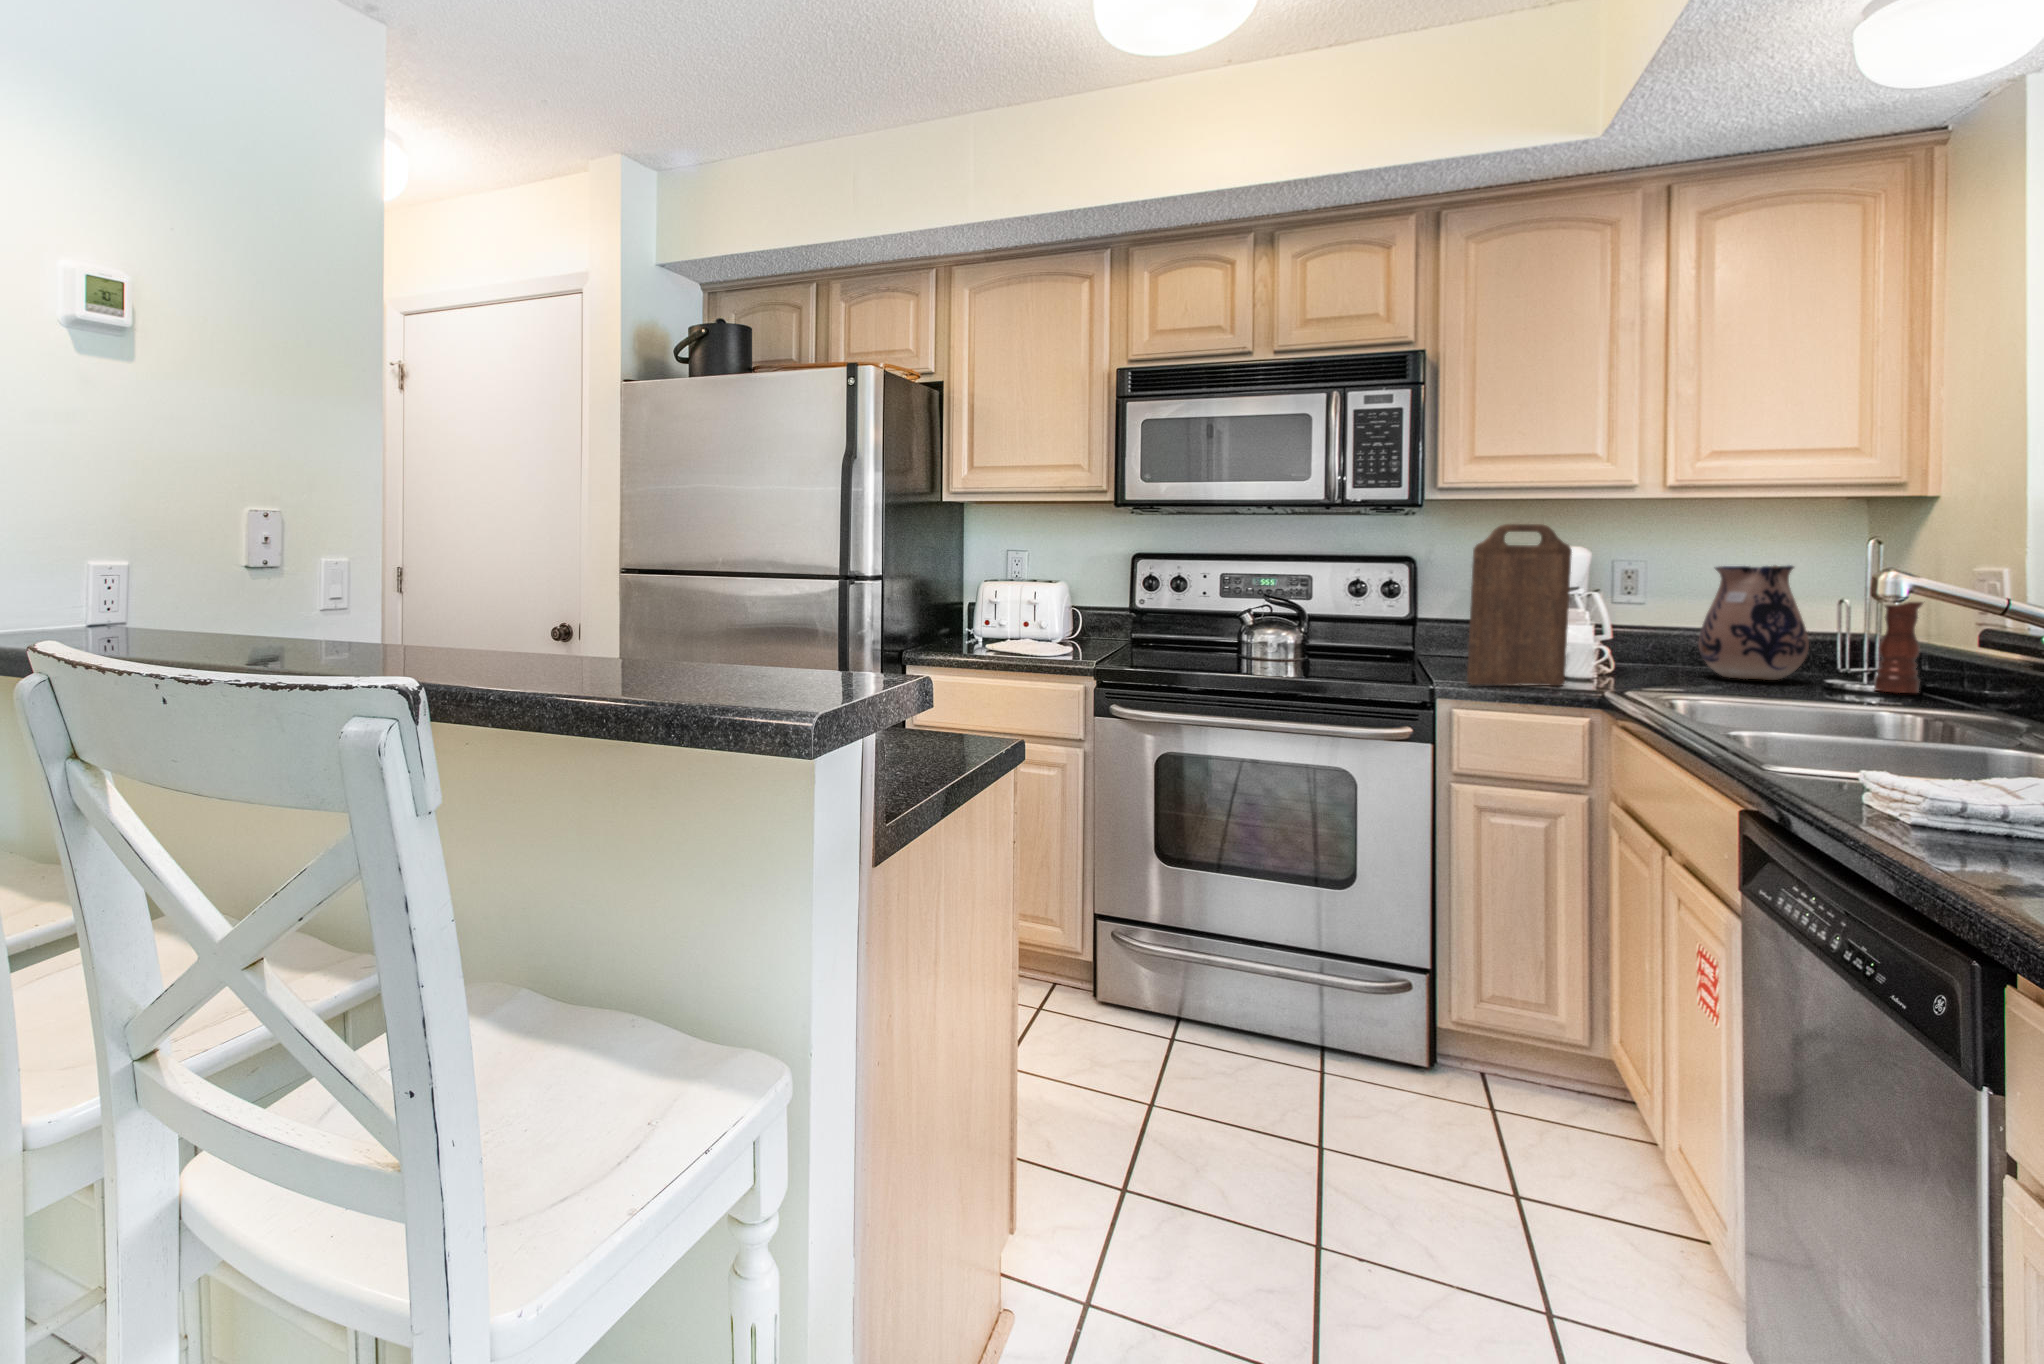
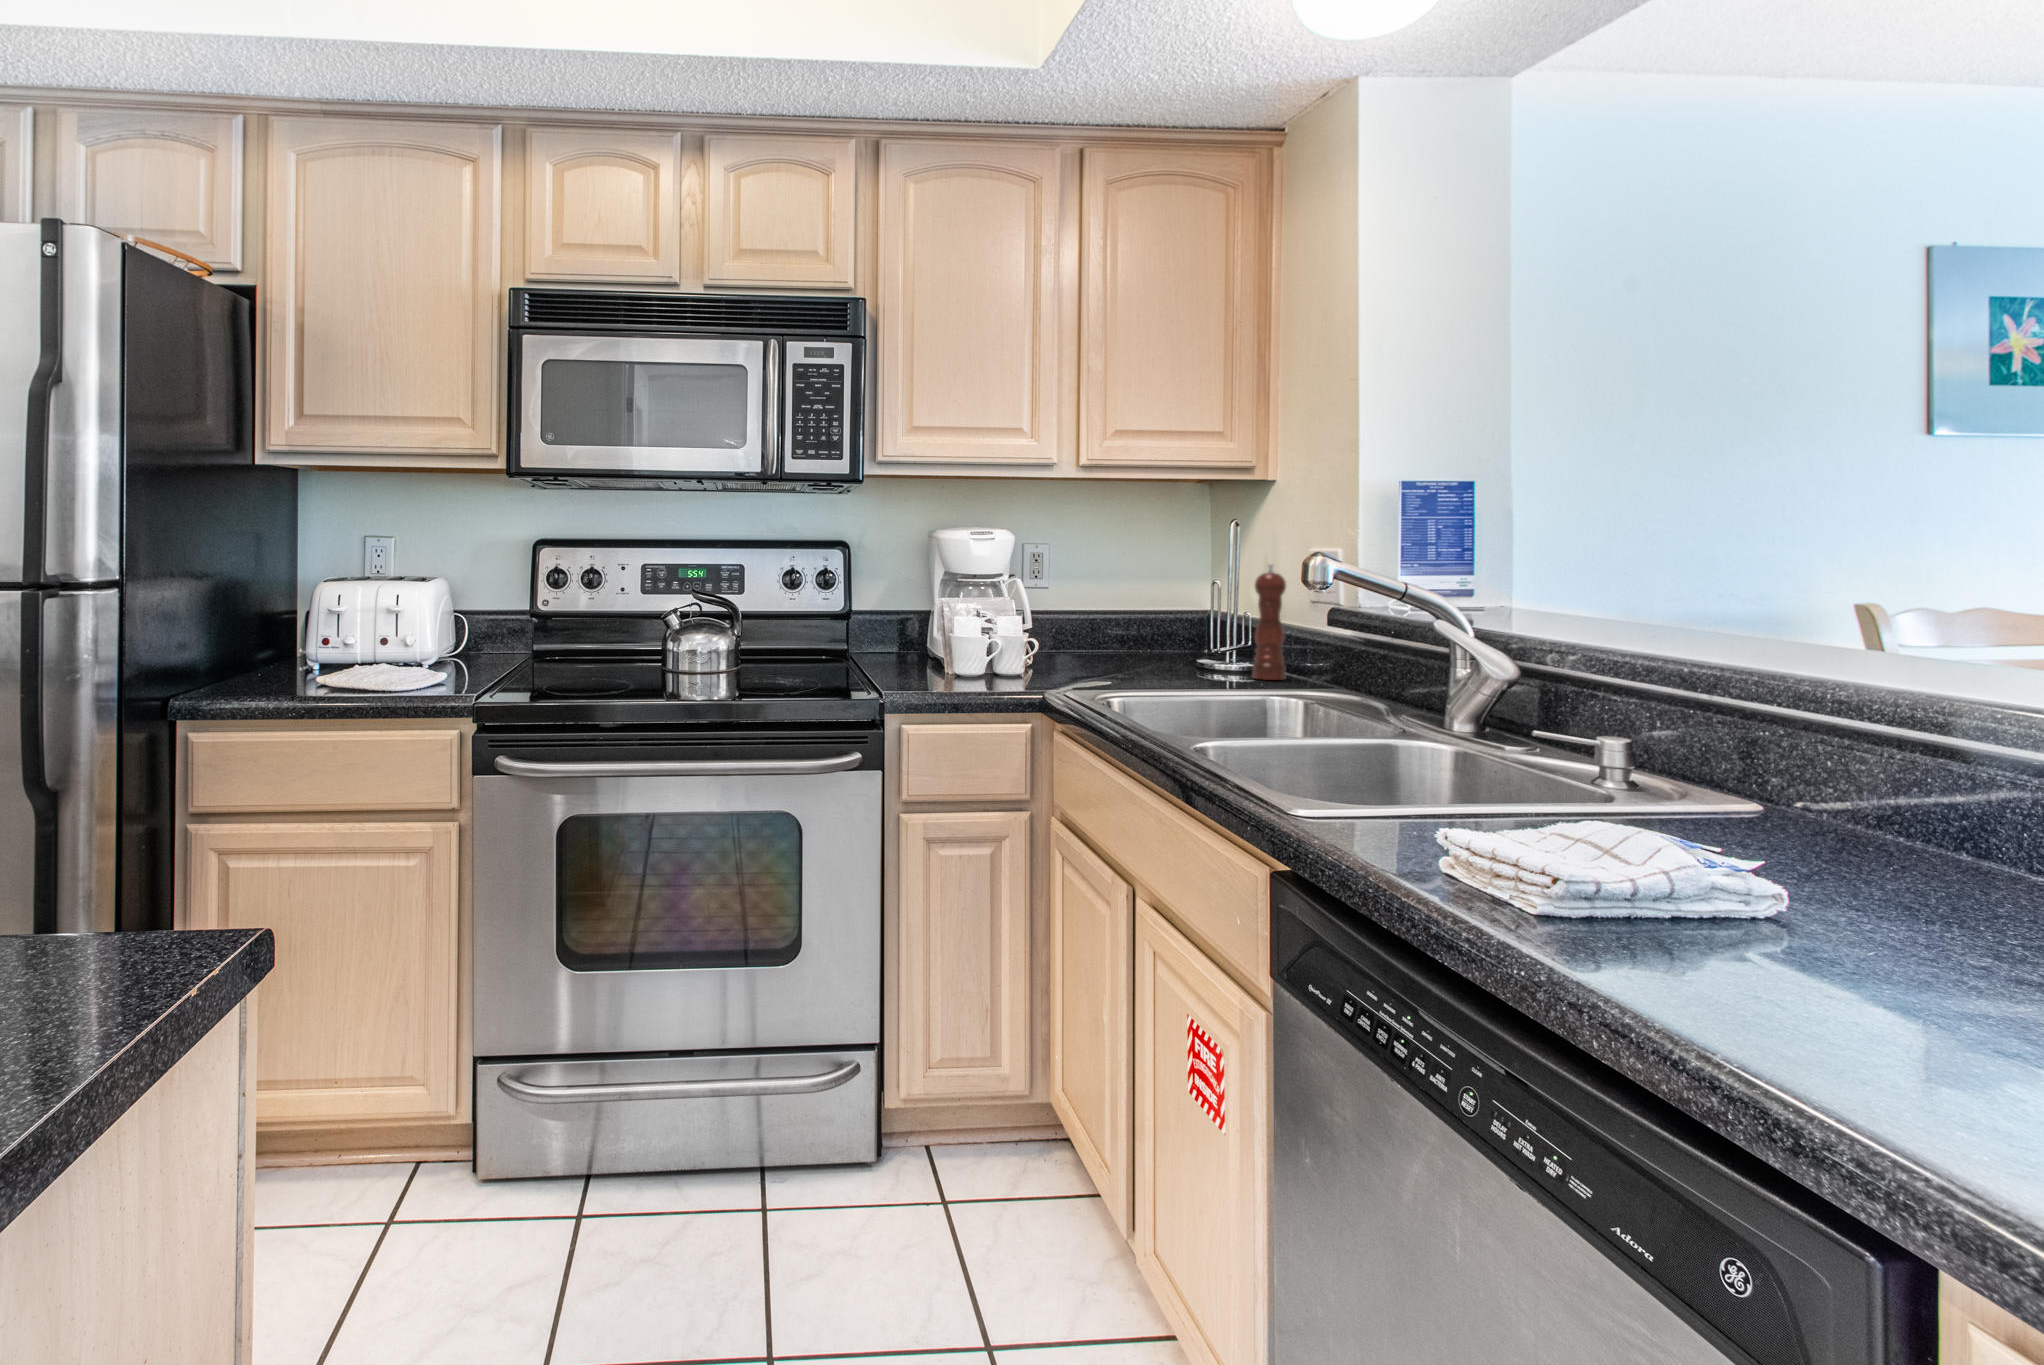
cutting board: present [1467,524,1572,686] -> none [914,503,1008,695]
ceramic pitcher: present [1698,565,1809,680] -> none [1114,553,1201,672]

